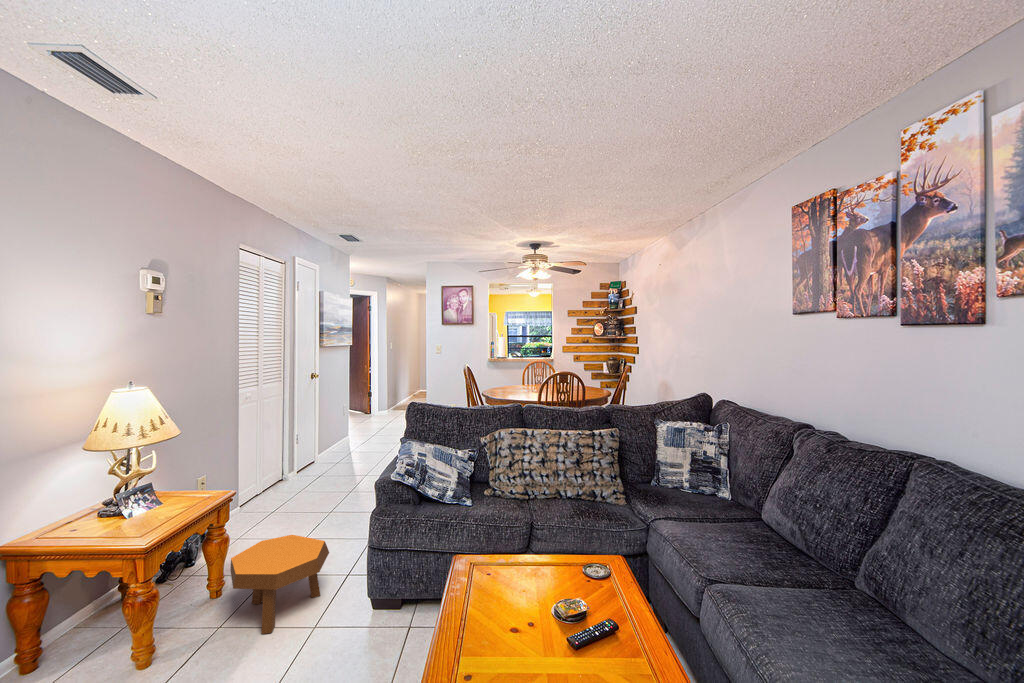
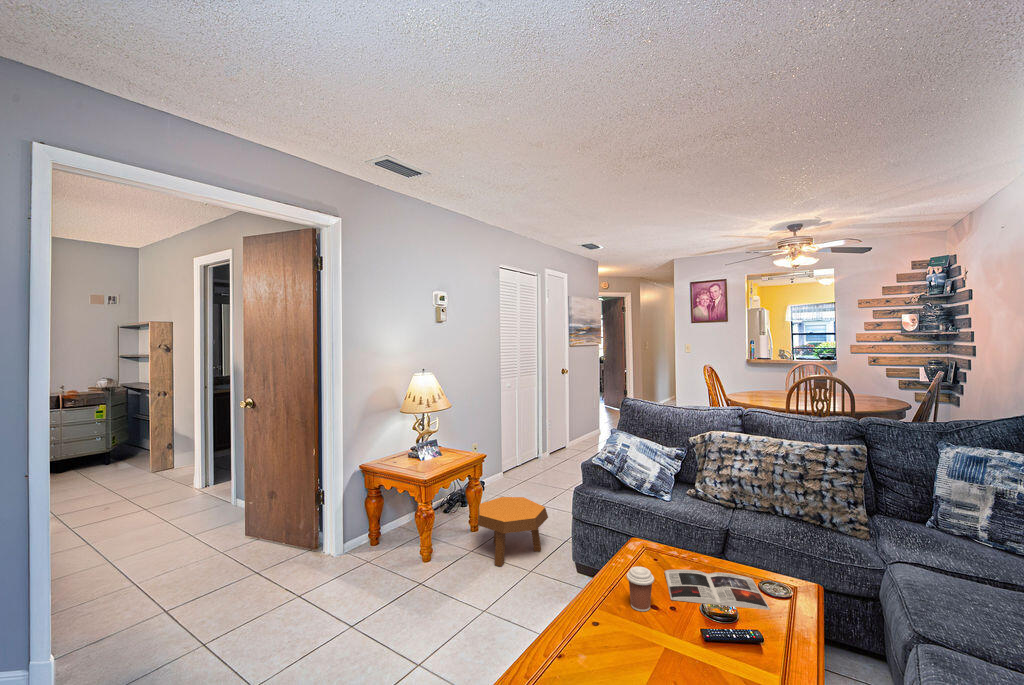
magazine: none [497,566,598,615] -> present [665,570,770,610]
coffee cup: none [479,590,507,641] -> present [627,566,654,611]

